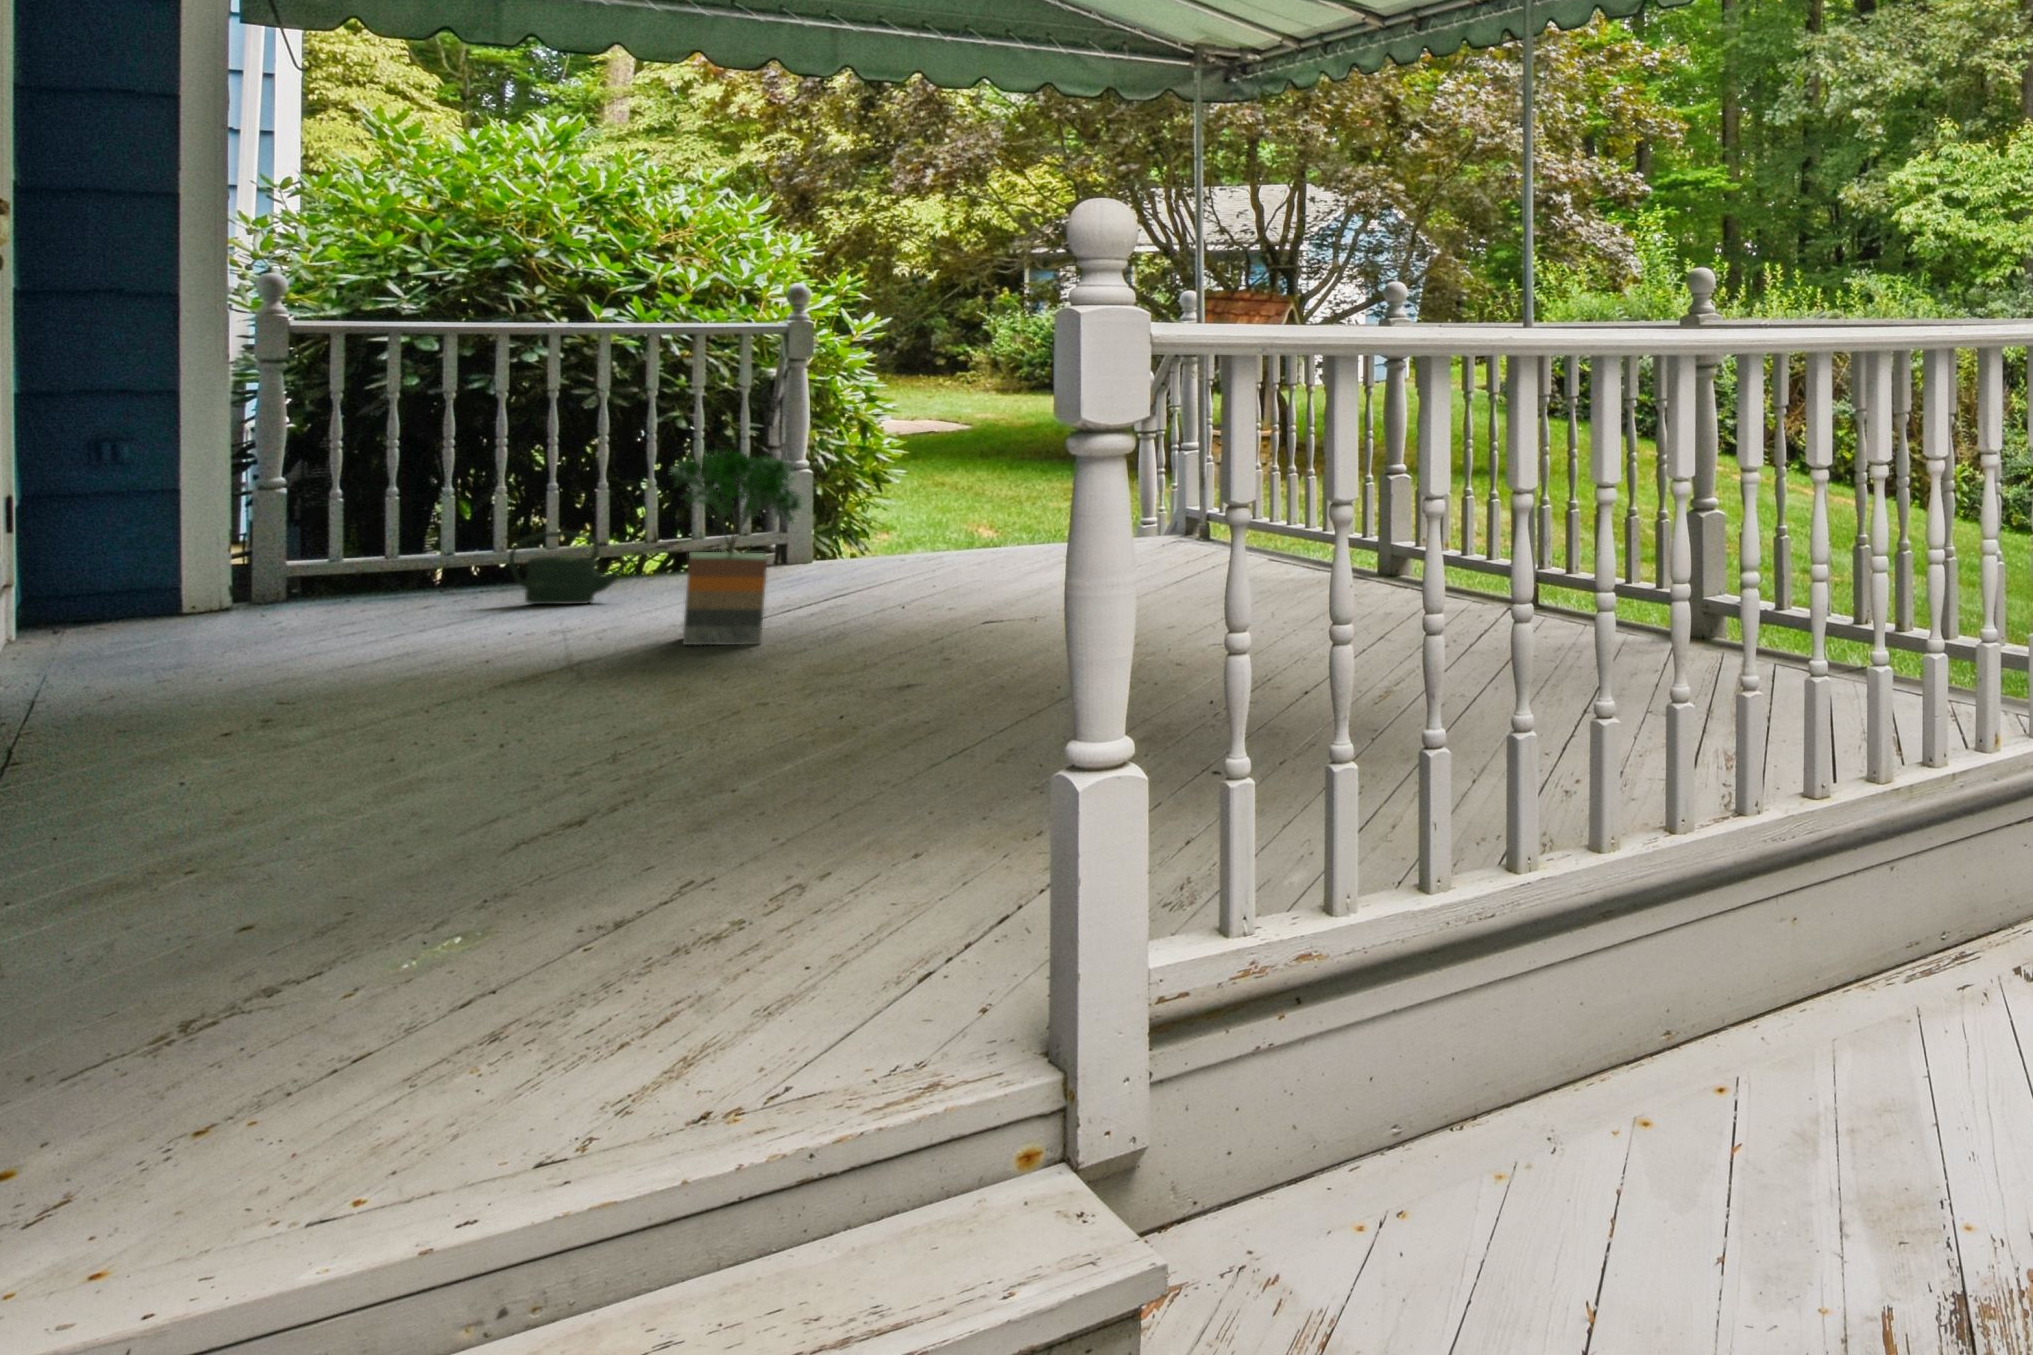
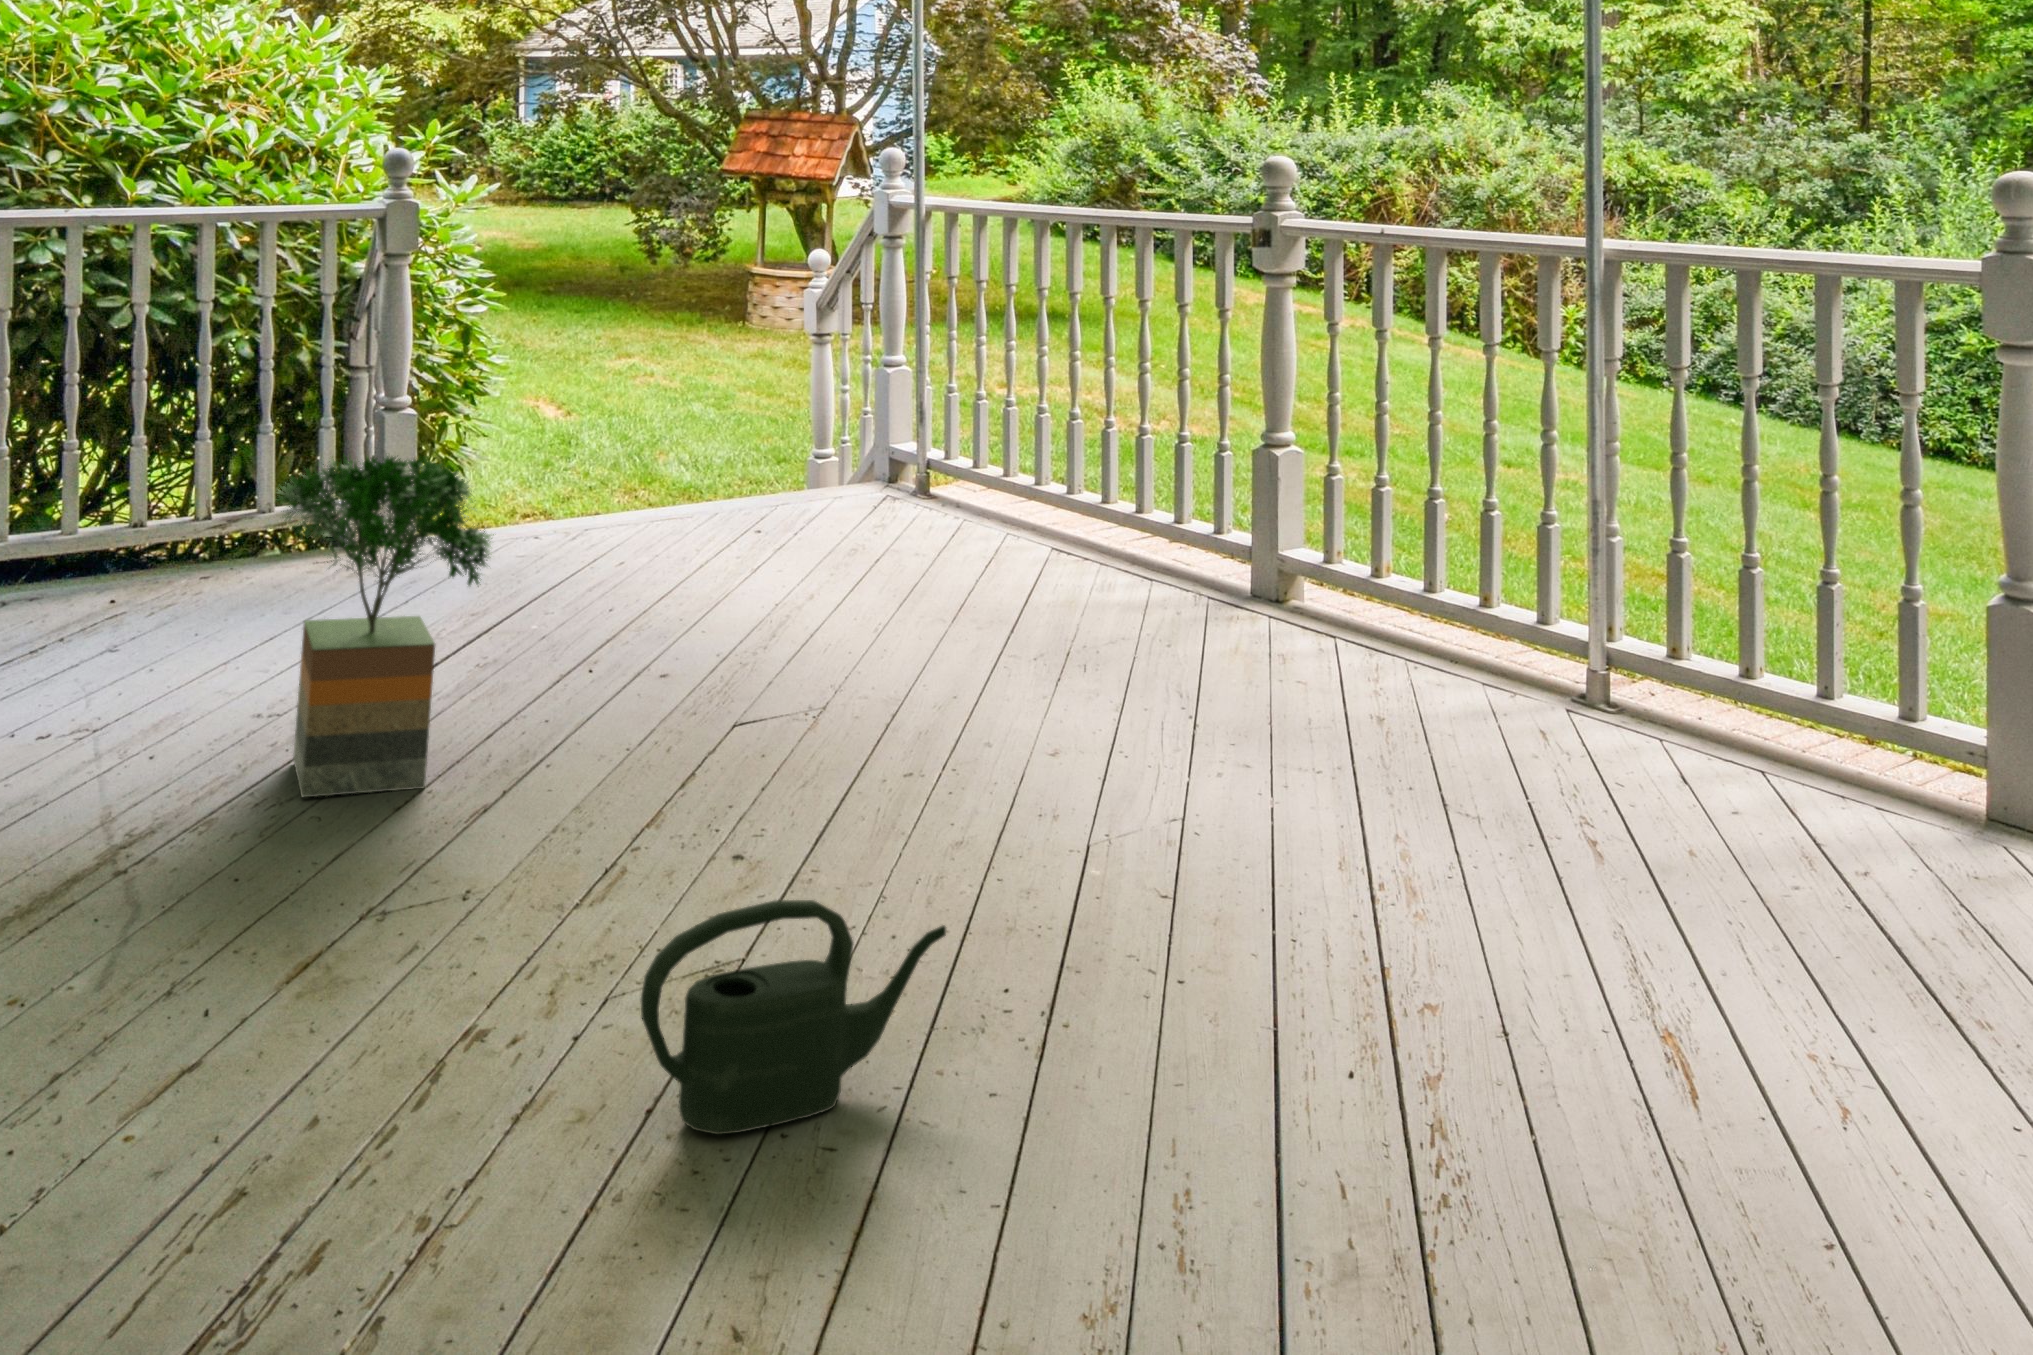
watering can: present [509,532,643,604] -> present [641,900,946,1134]

